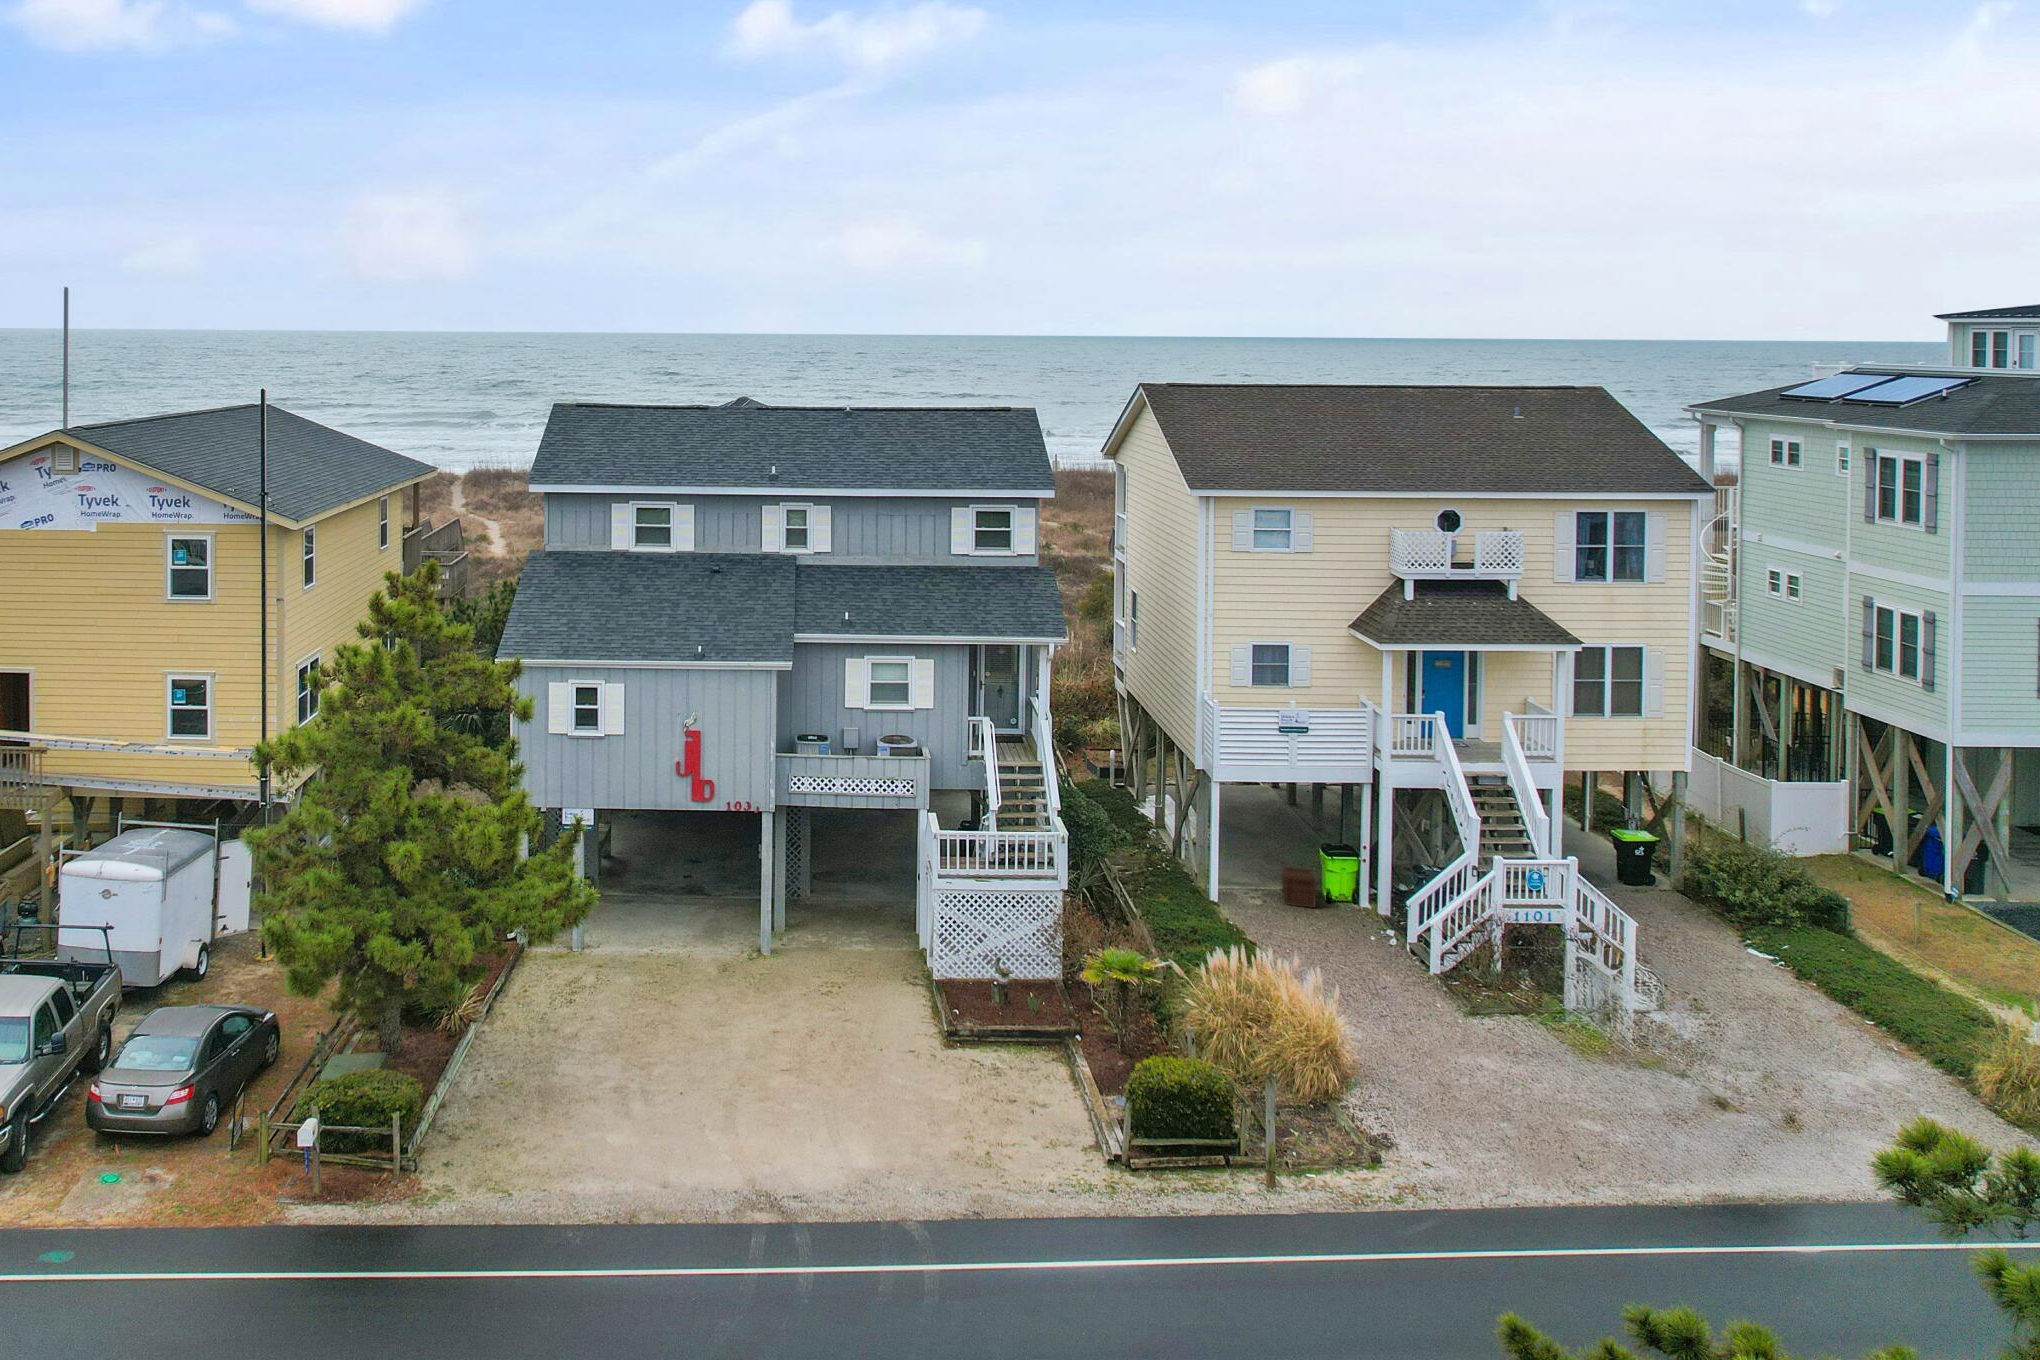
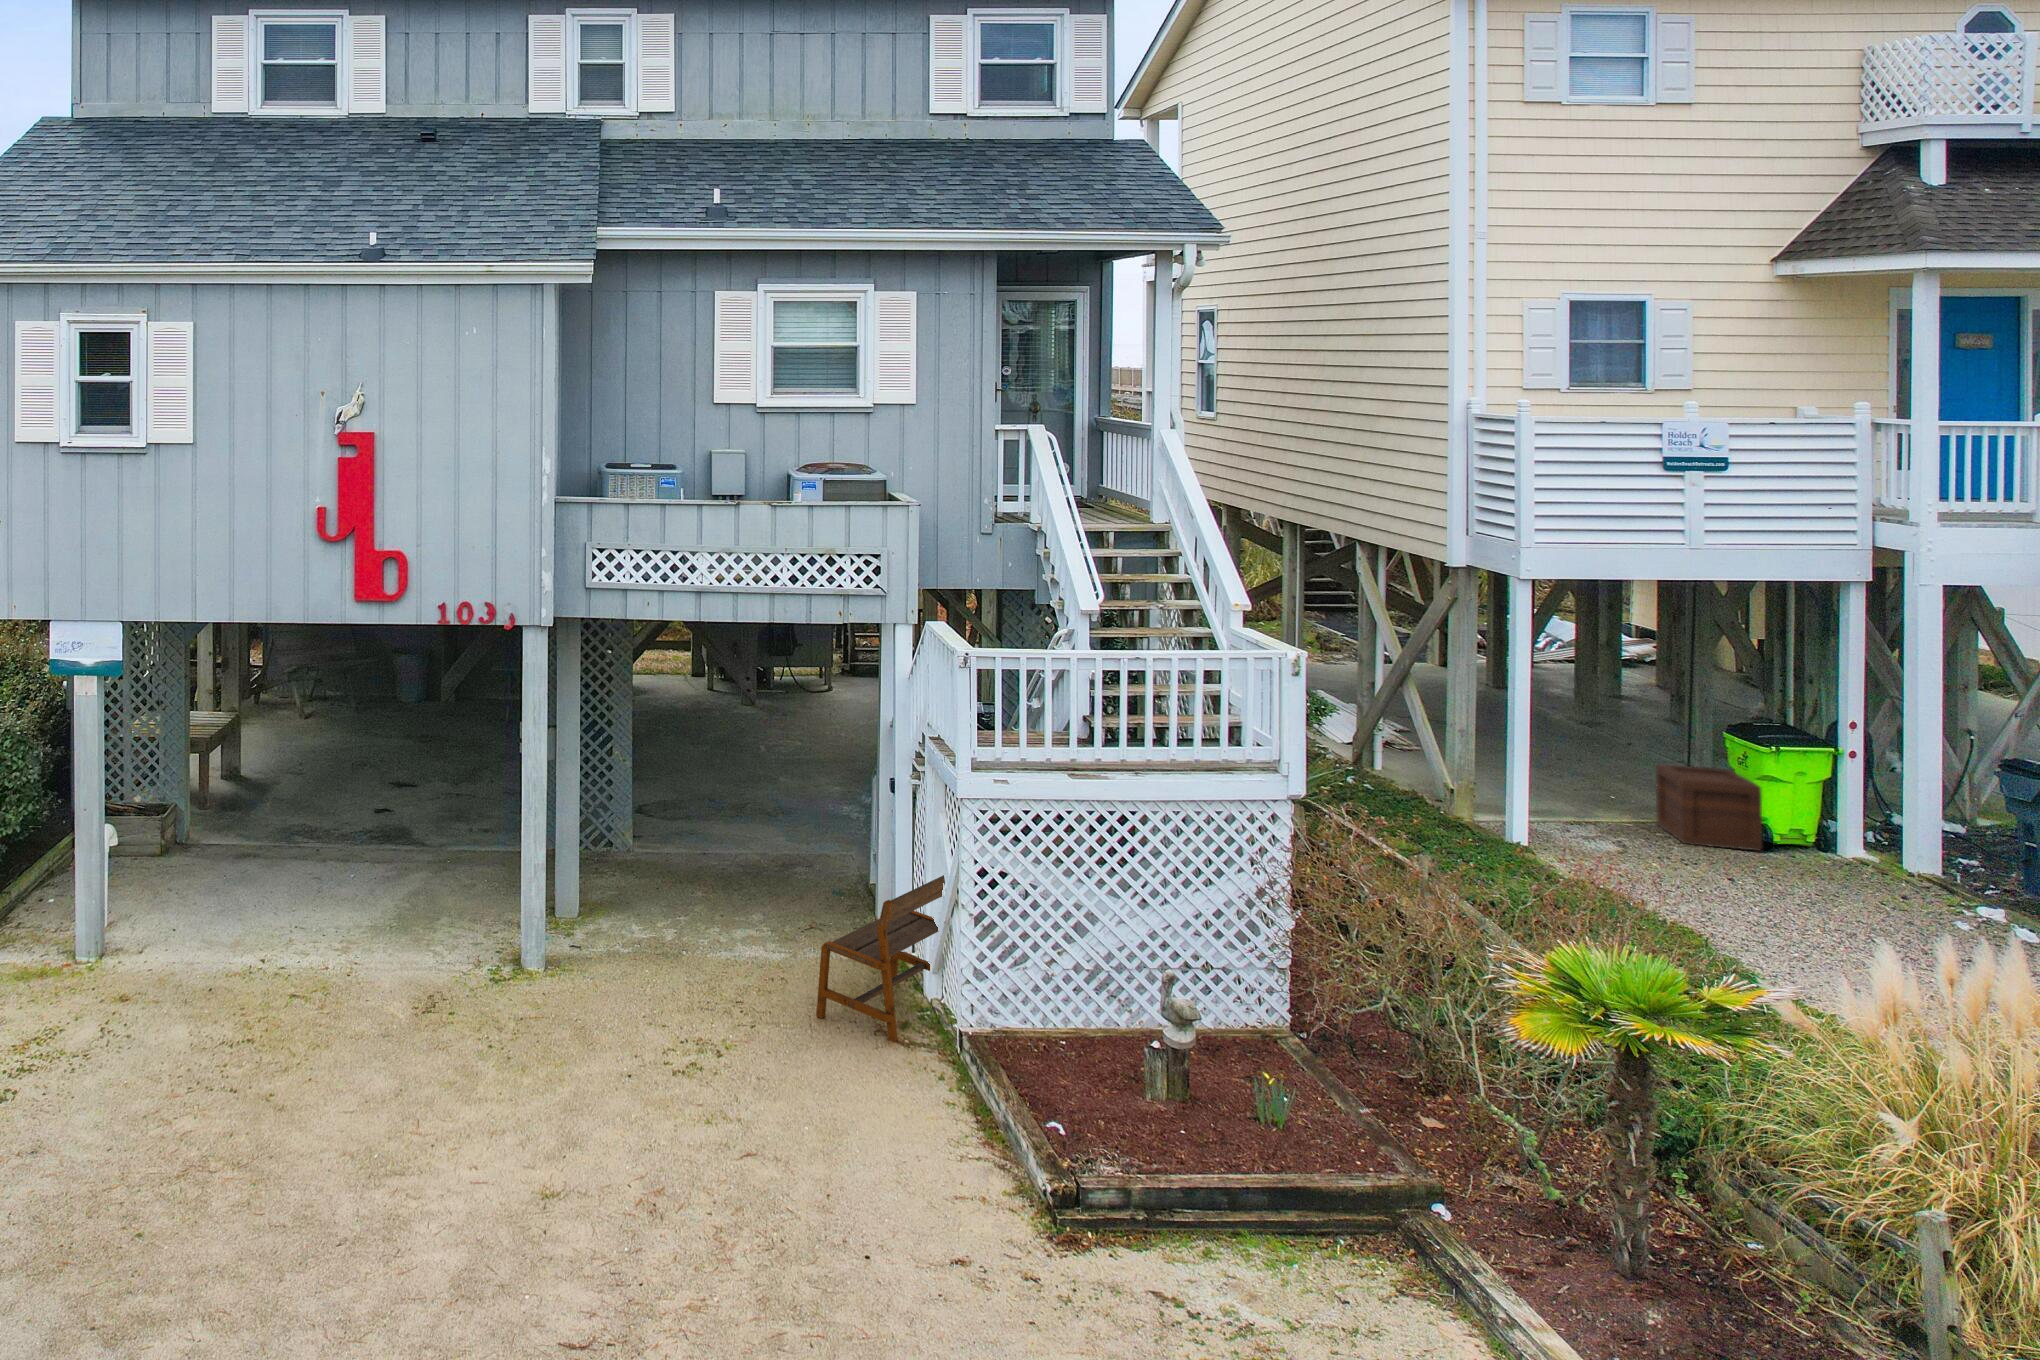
bench: none [882,919,940,986] -> present [816,875,944,1041]

